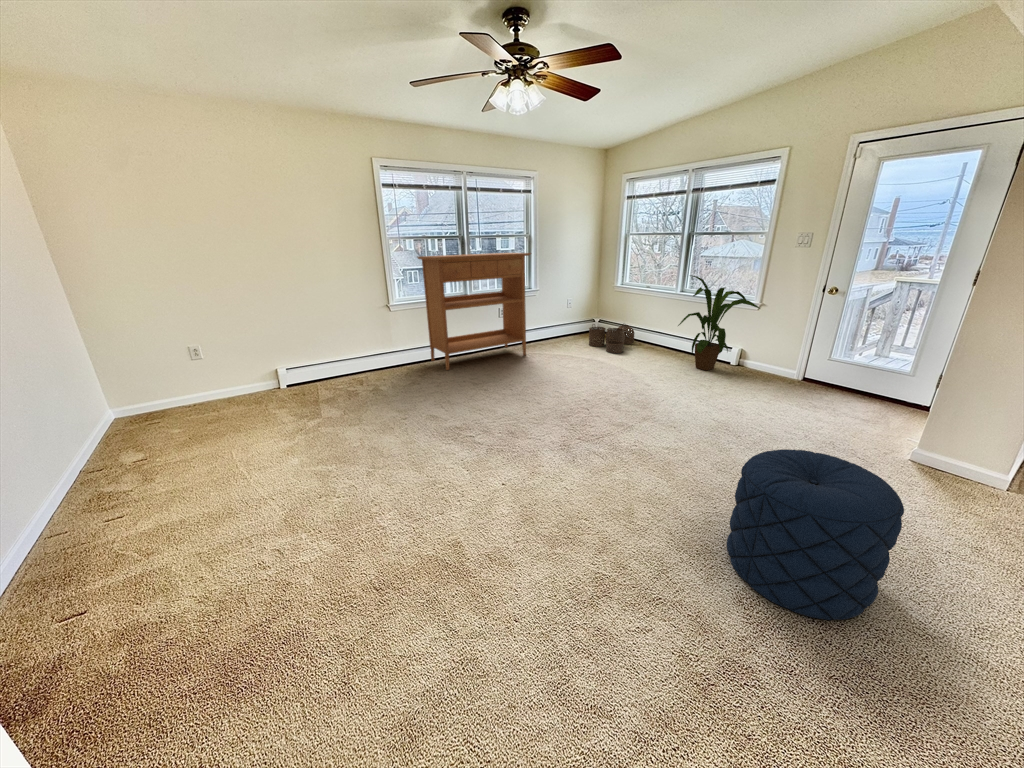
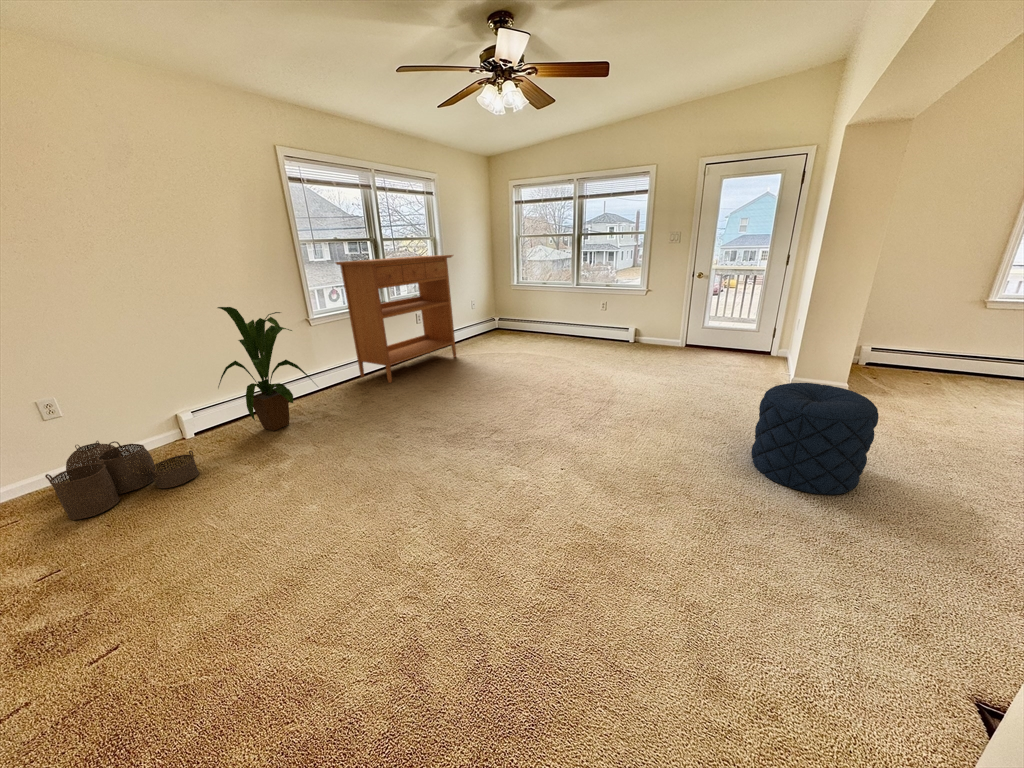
house plant: present [678,275,760,371] -> present [218,307,312,431]
woven basket: present [589,324,634,353] -> present [45,441,199,520]

